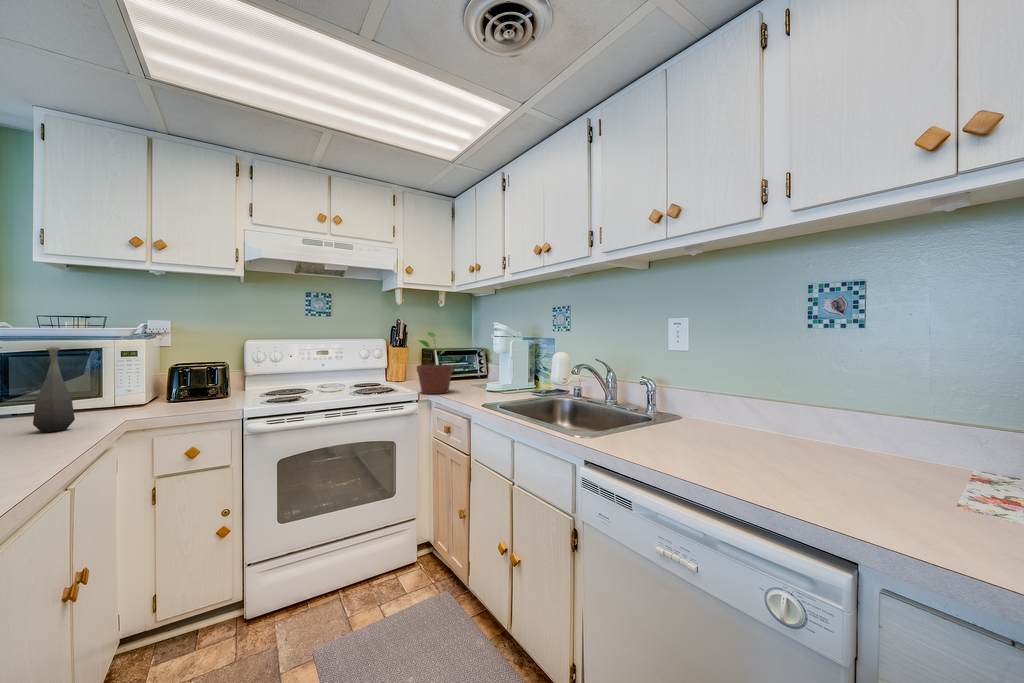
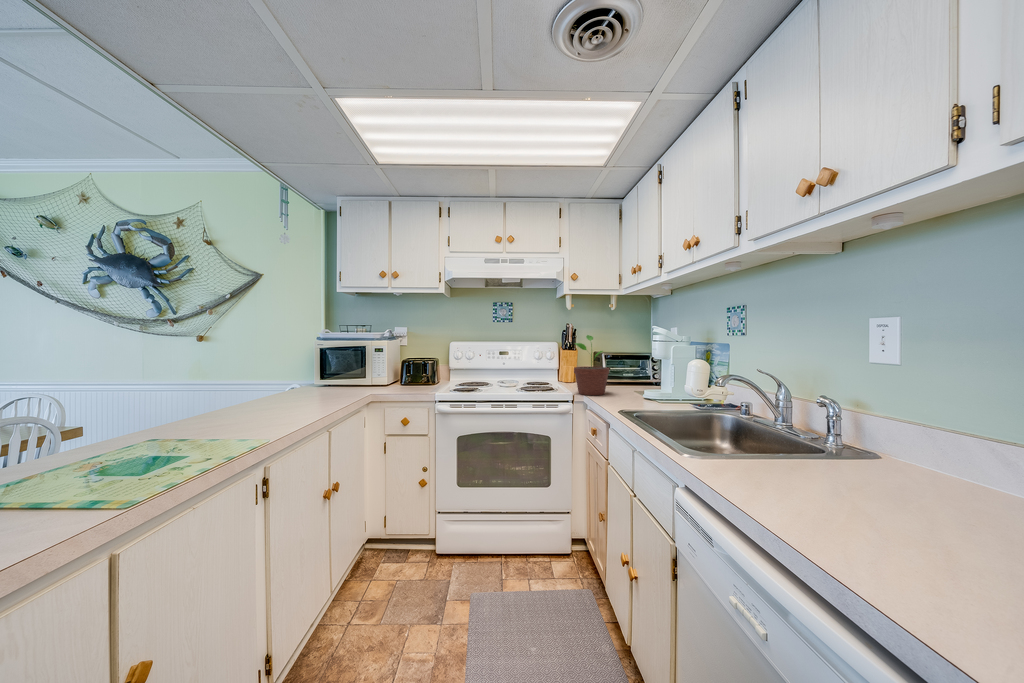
bottle: present [33,347,75,432] -> none [325,348,344,400]

